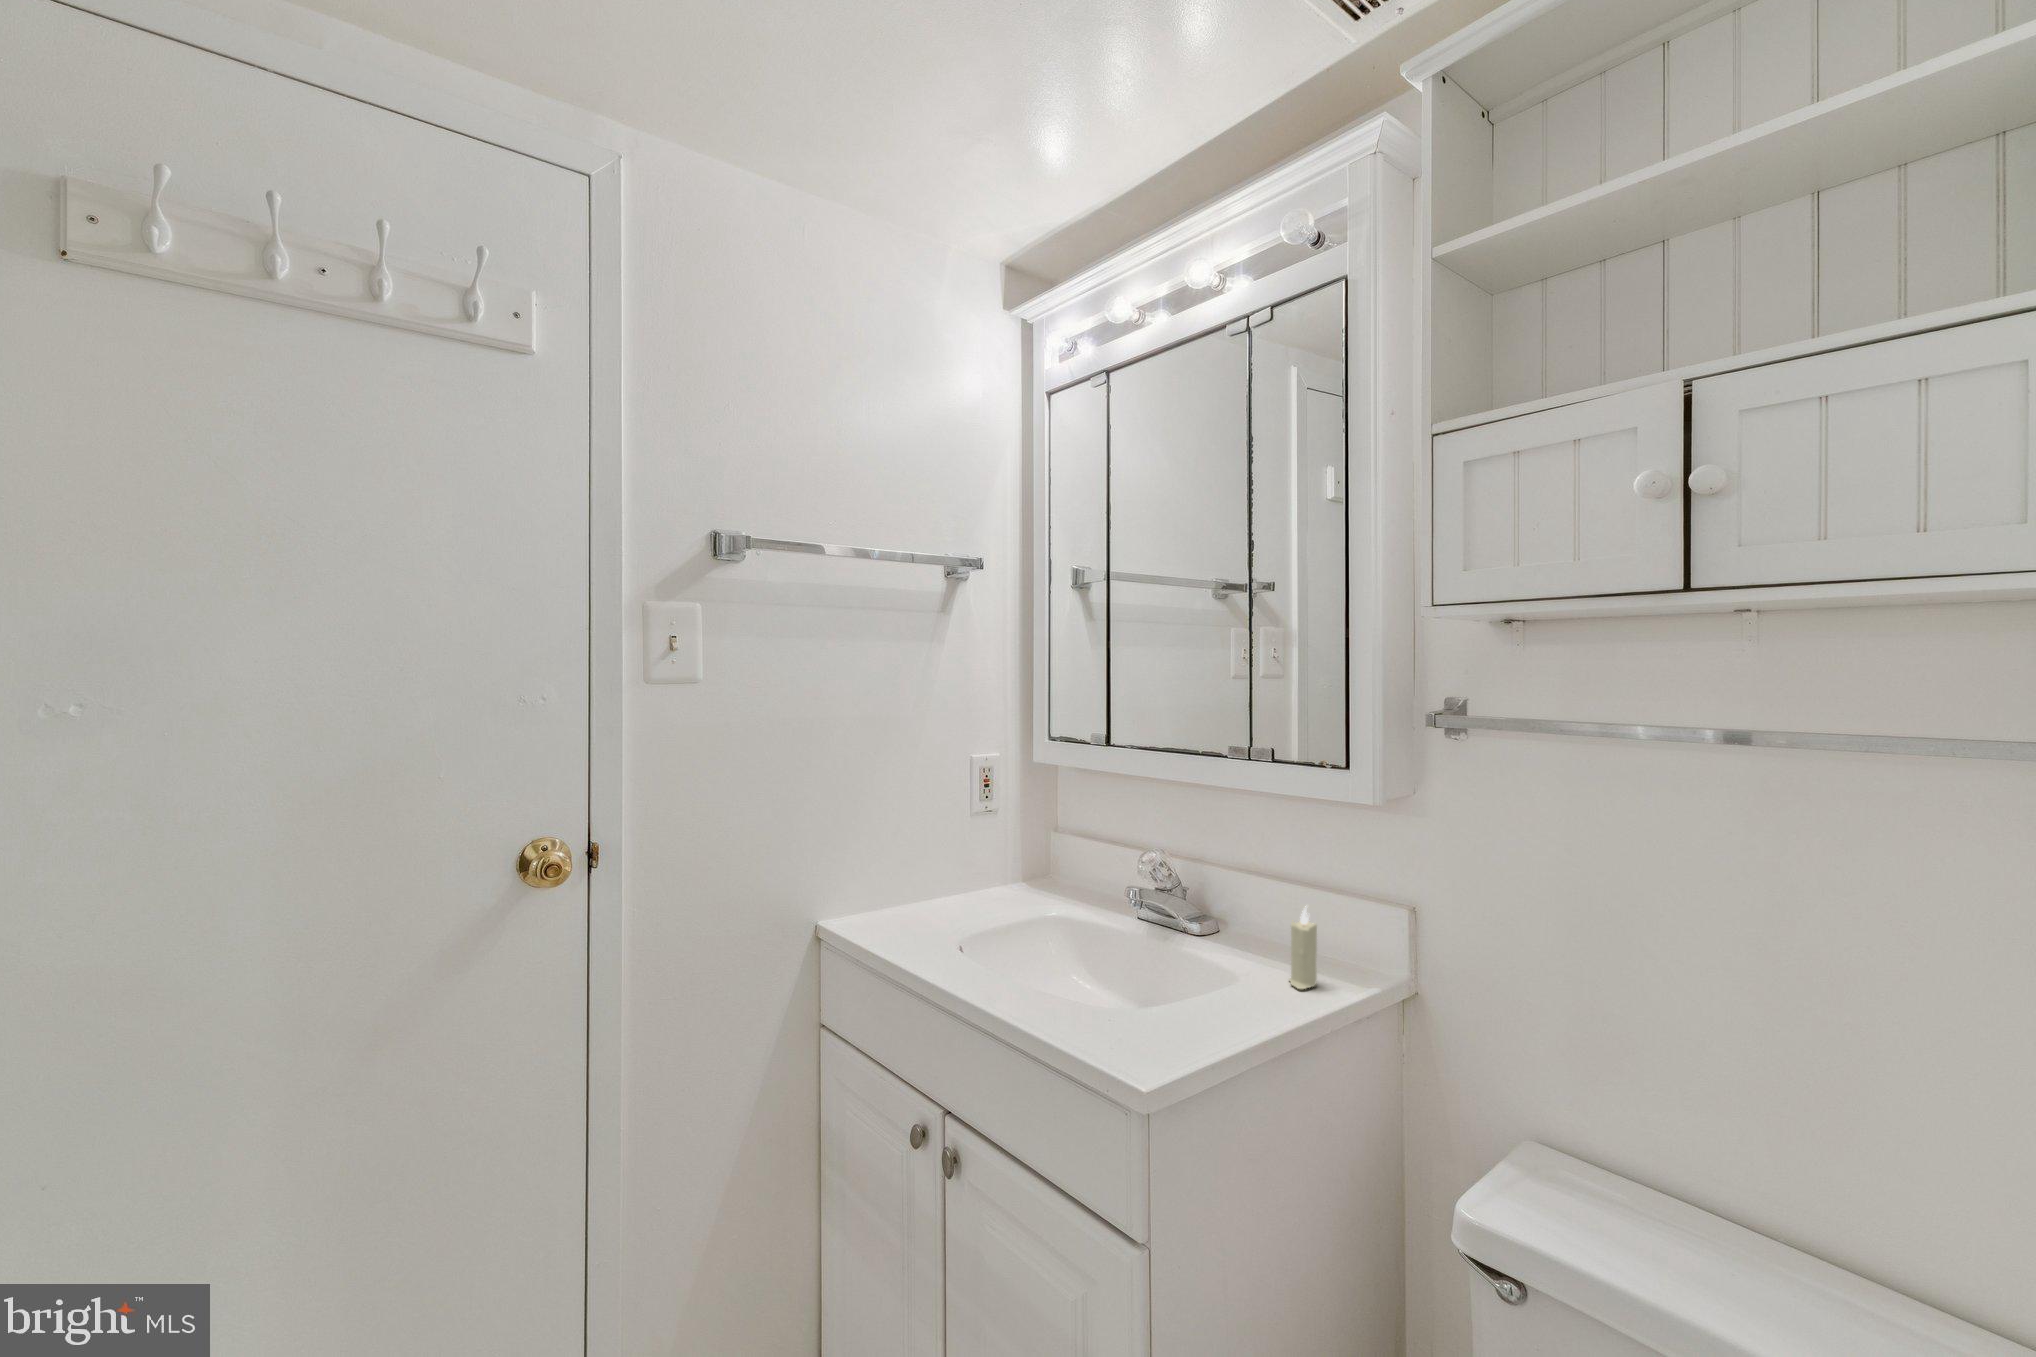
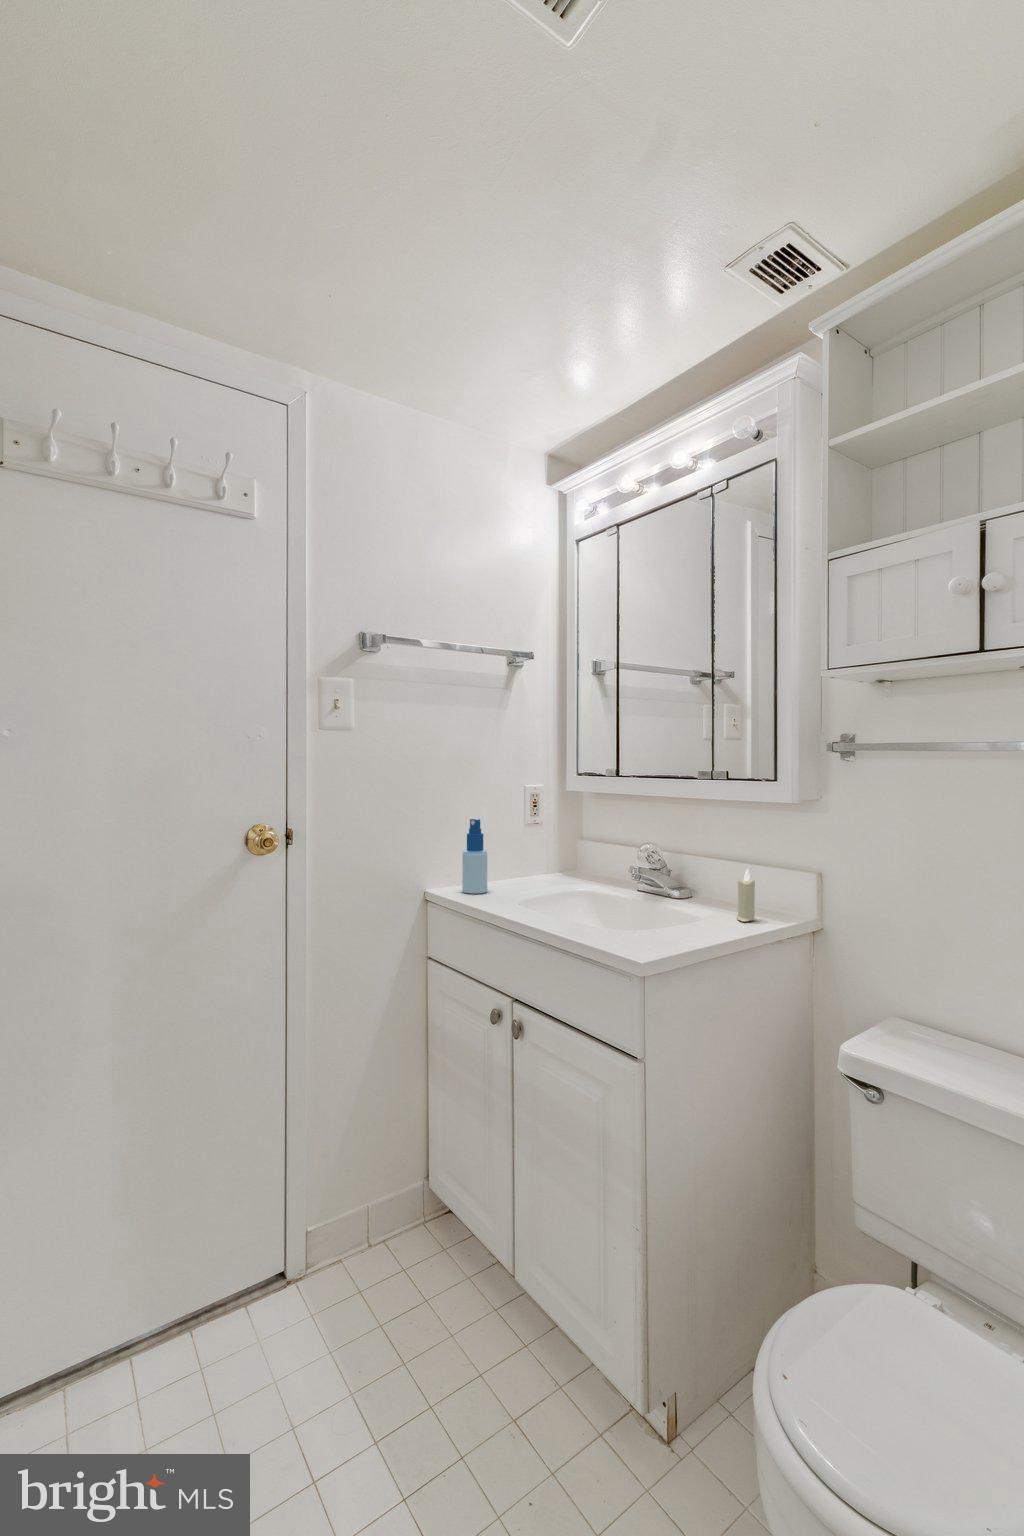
spray bottle: none [870,816,908,933] -> present [462,819,487,894]

